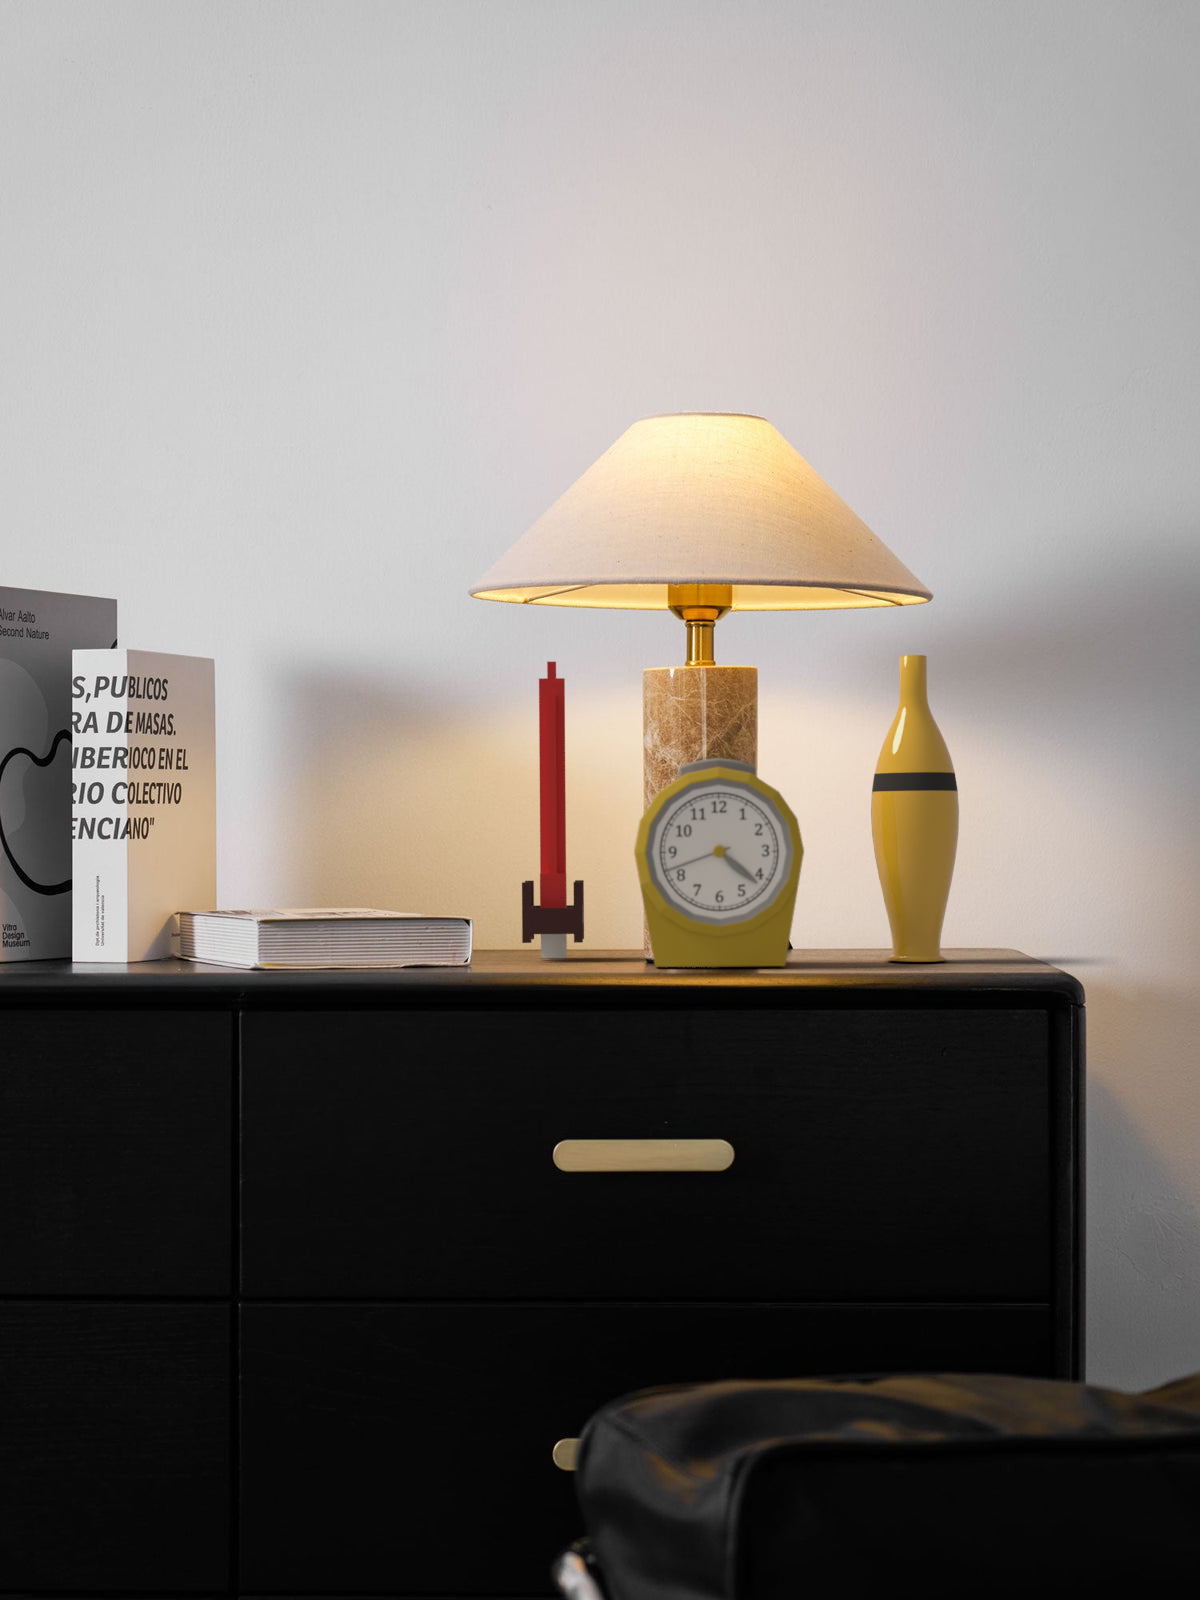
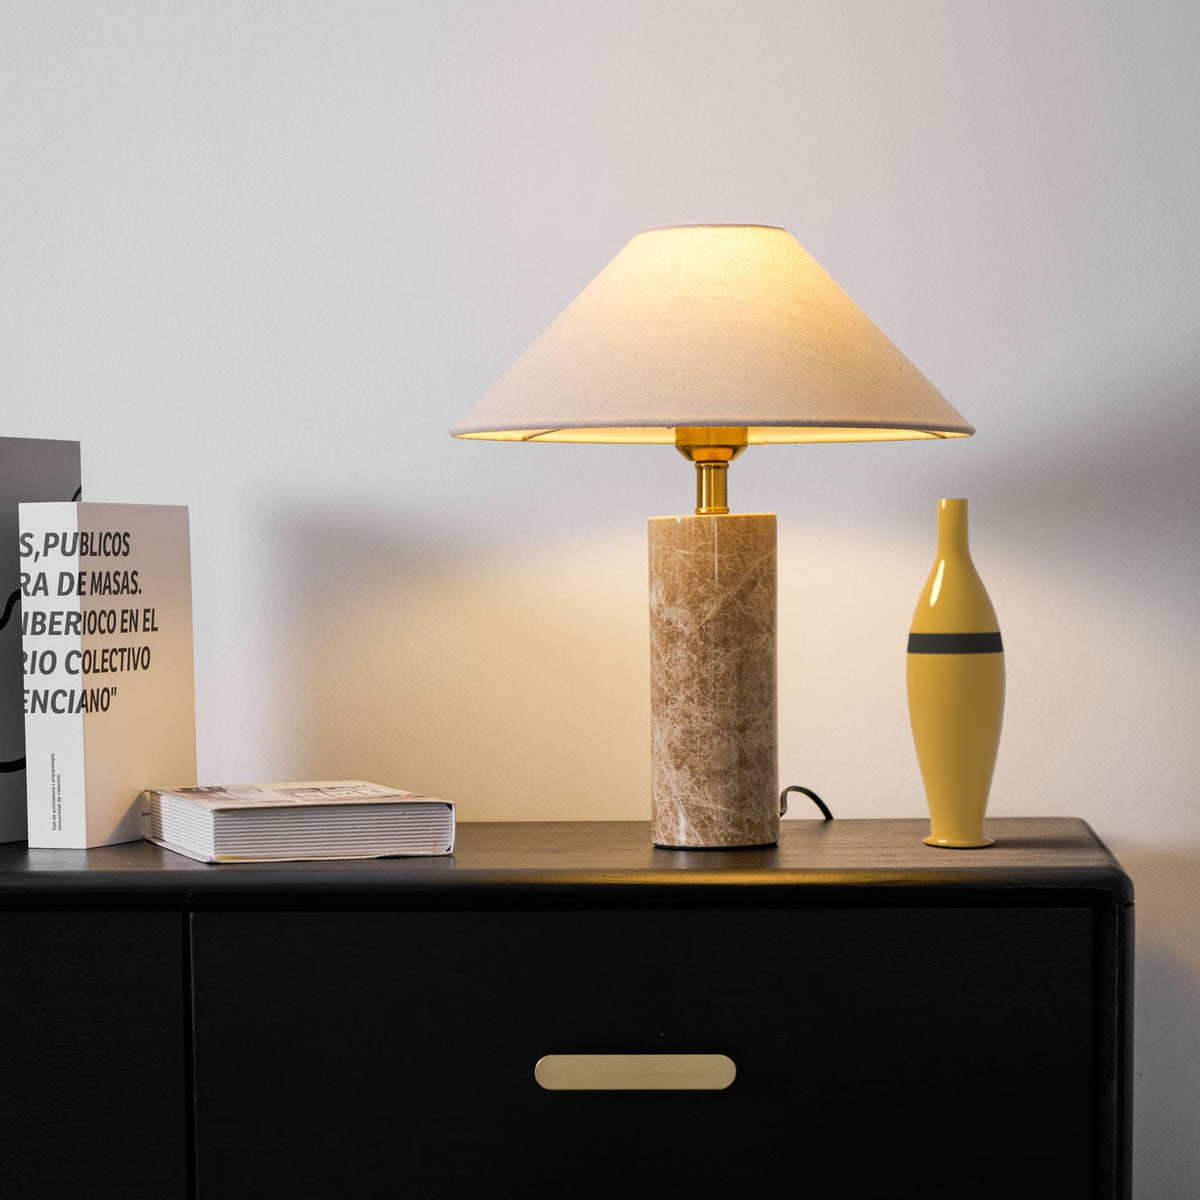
candle: present [522,661,584,958] -> none [516,509,589,836]
alarm clock: present [634,758,804,967] -> none [634,620,827,857]

